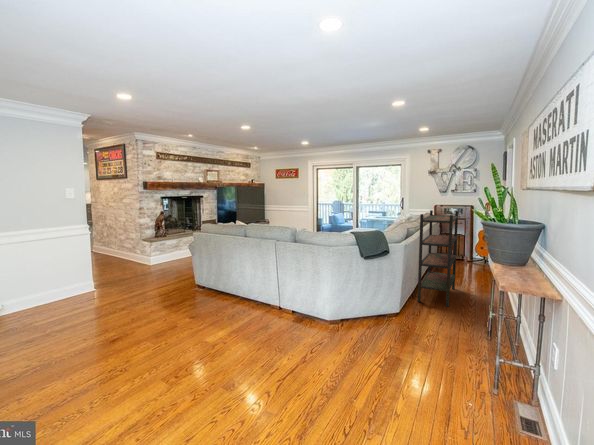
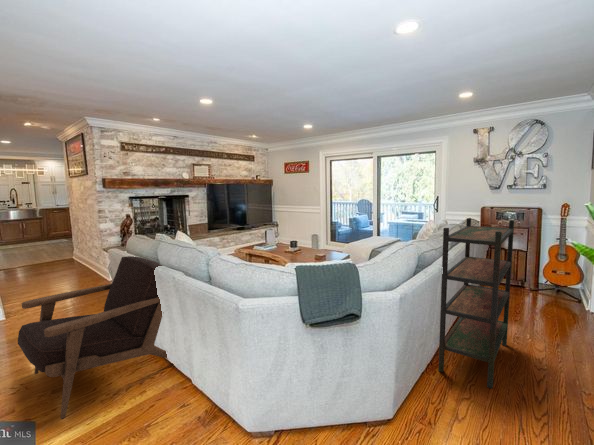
armchair: none [151,237,253,332] -> present [18,256,168,419]

